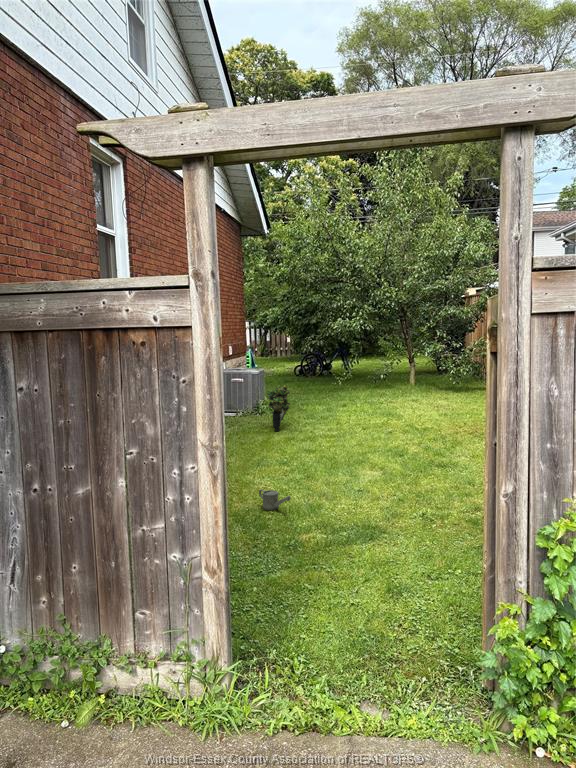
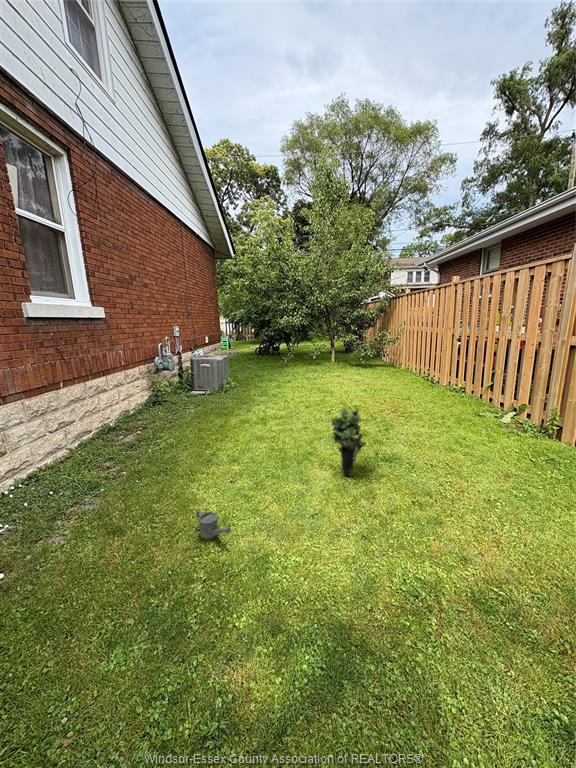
potted plant: present [266,385,290,431] -> present [331,407,366,476]

